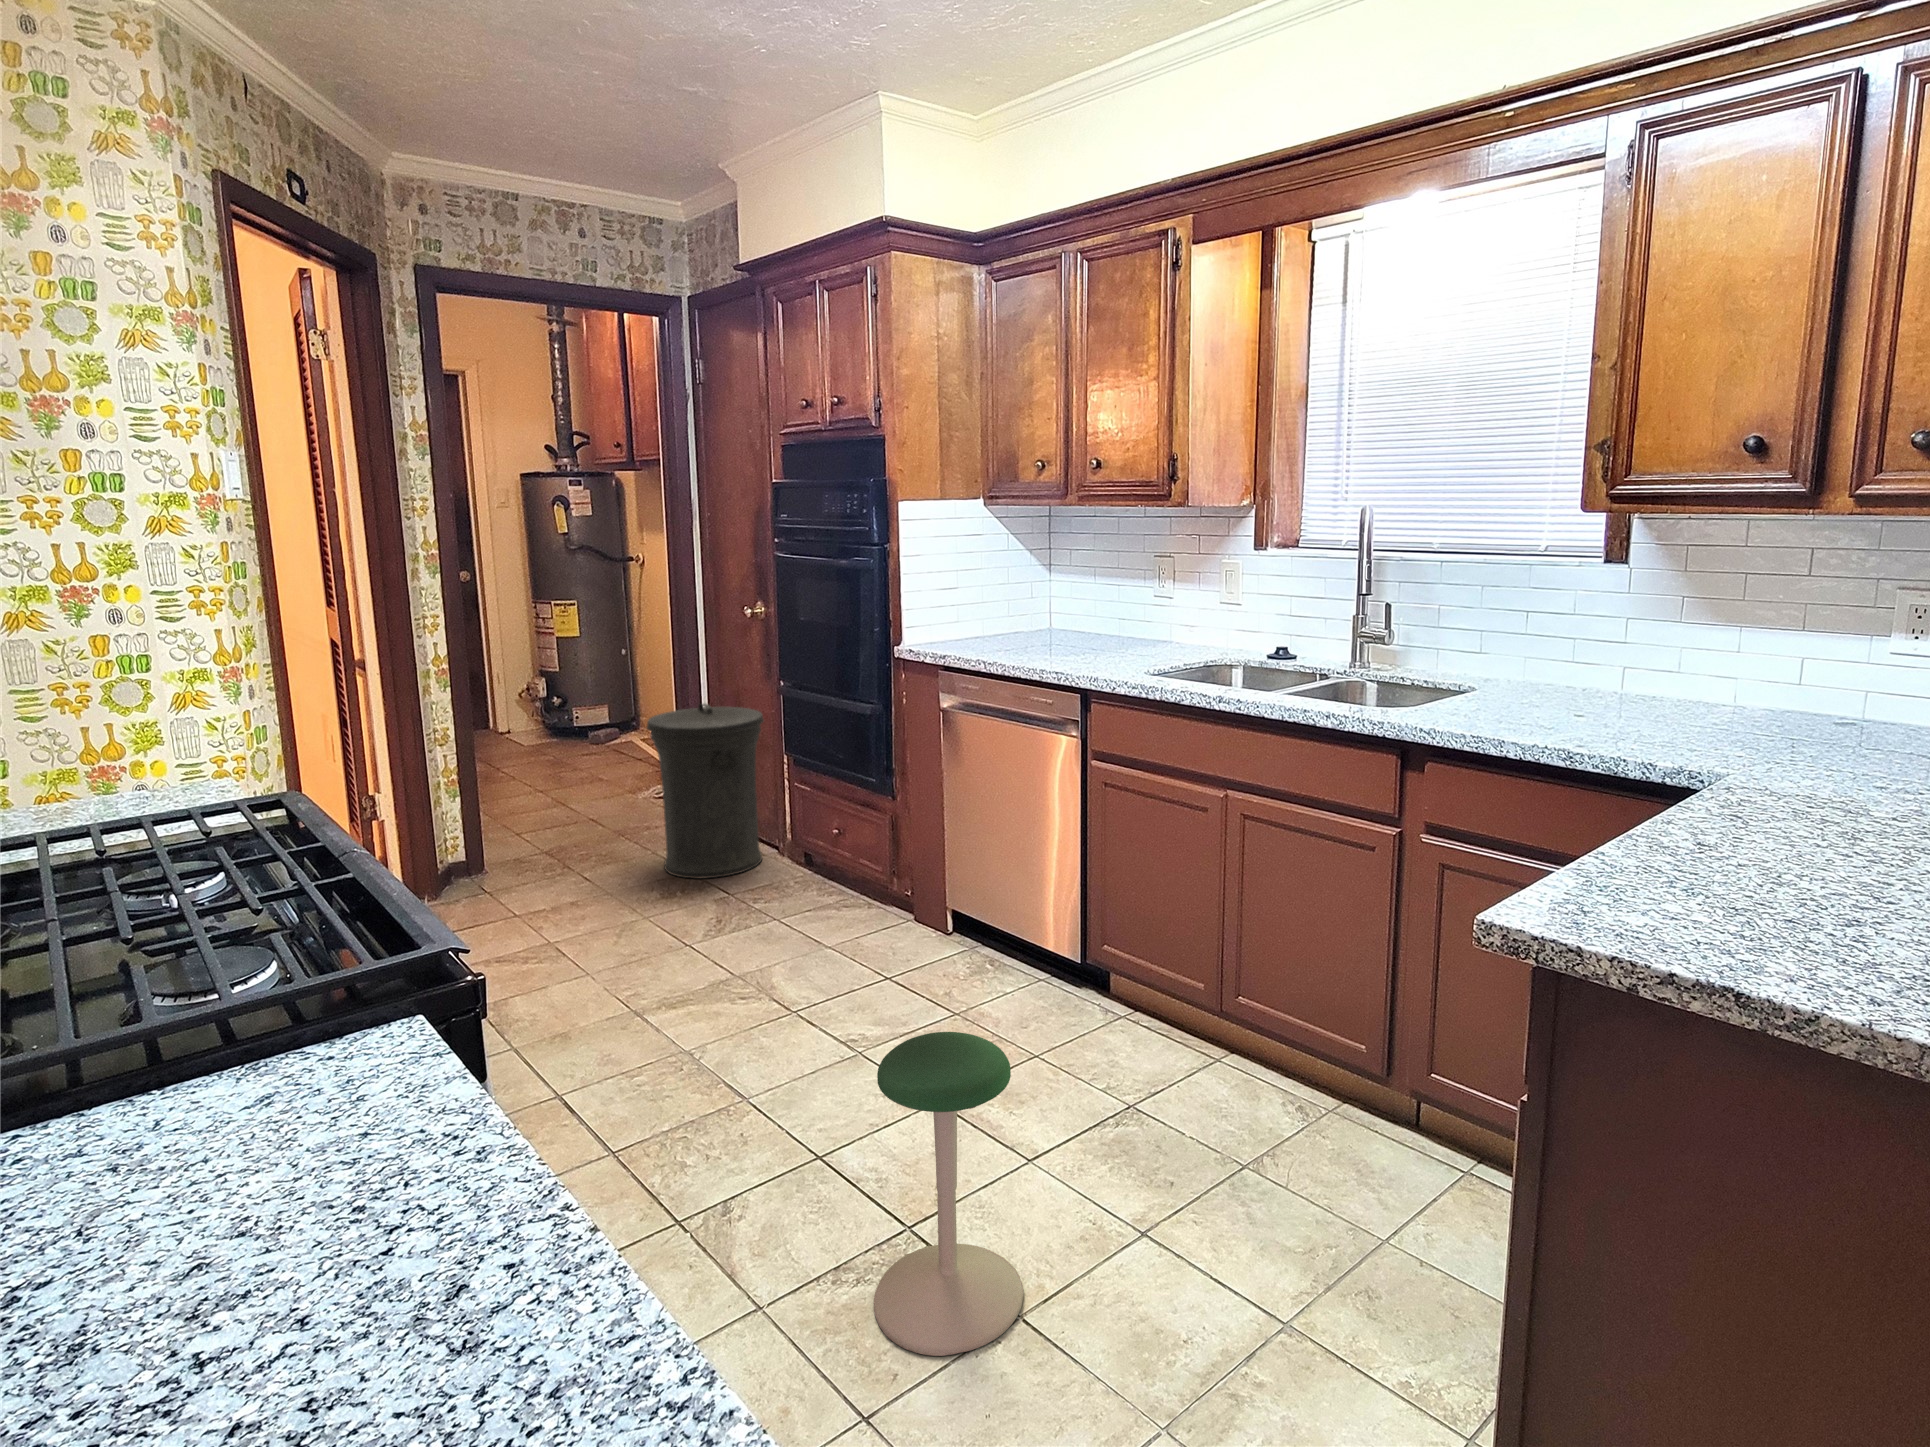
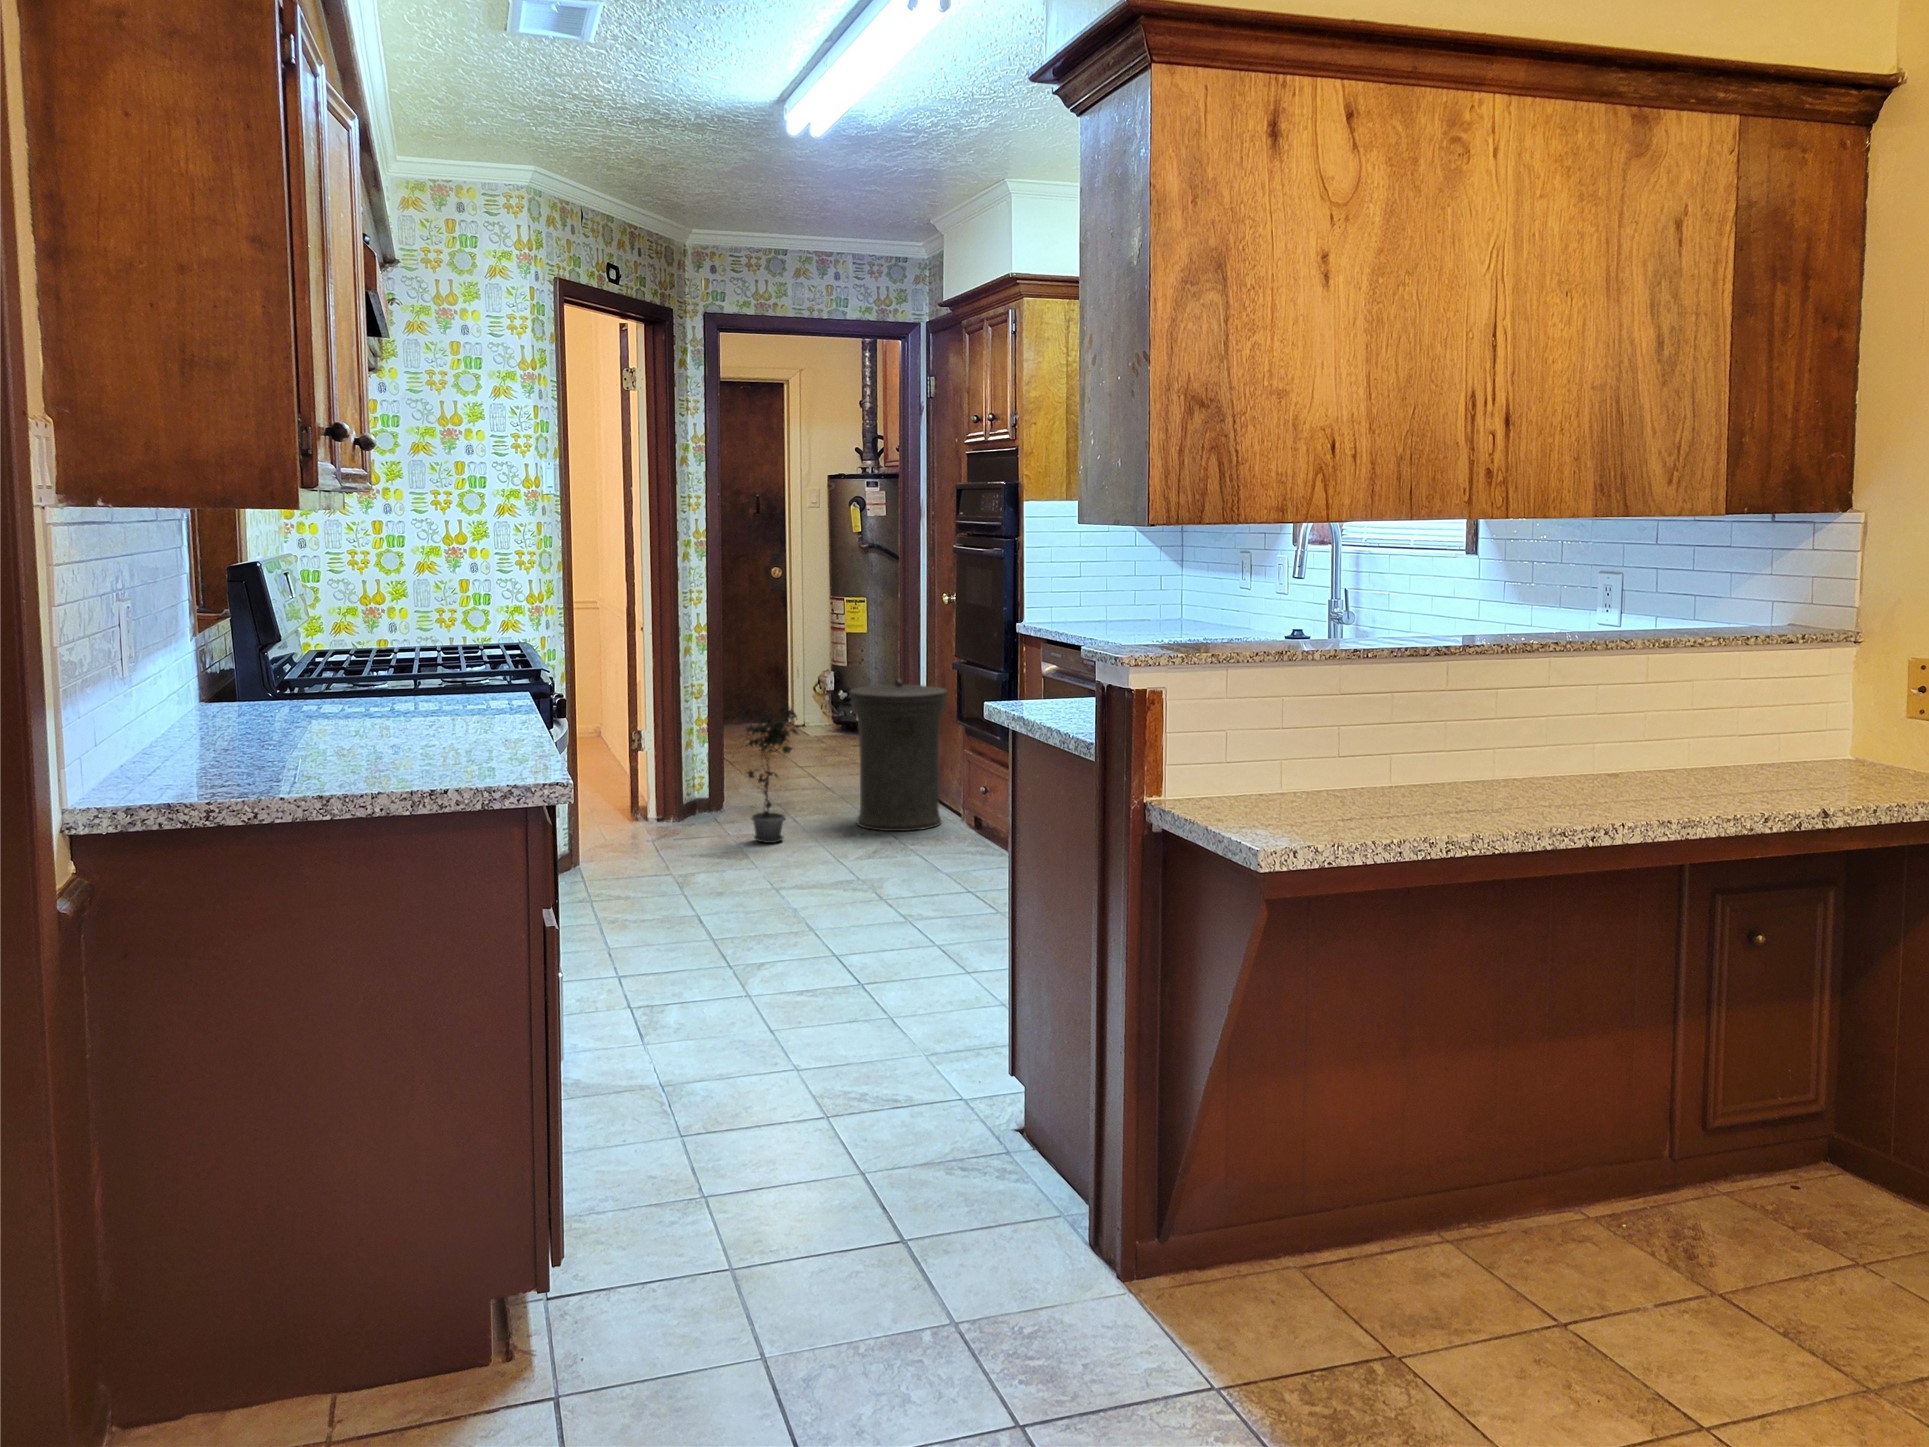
potted plant: none [528,746,610,922] -> present [746,699,798,843]
stool: present [874,1032,1024,1356] -> none [800,835,897,1022]

